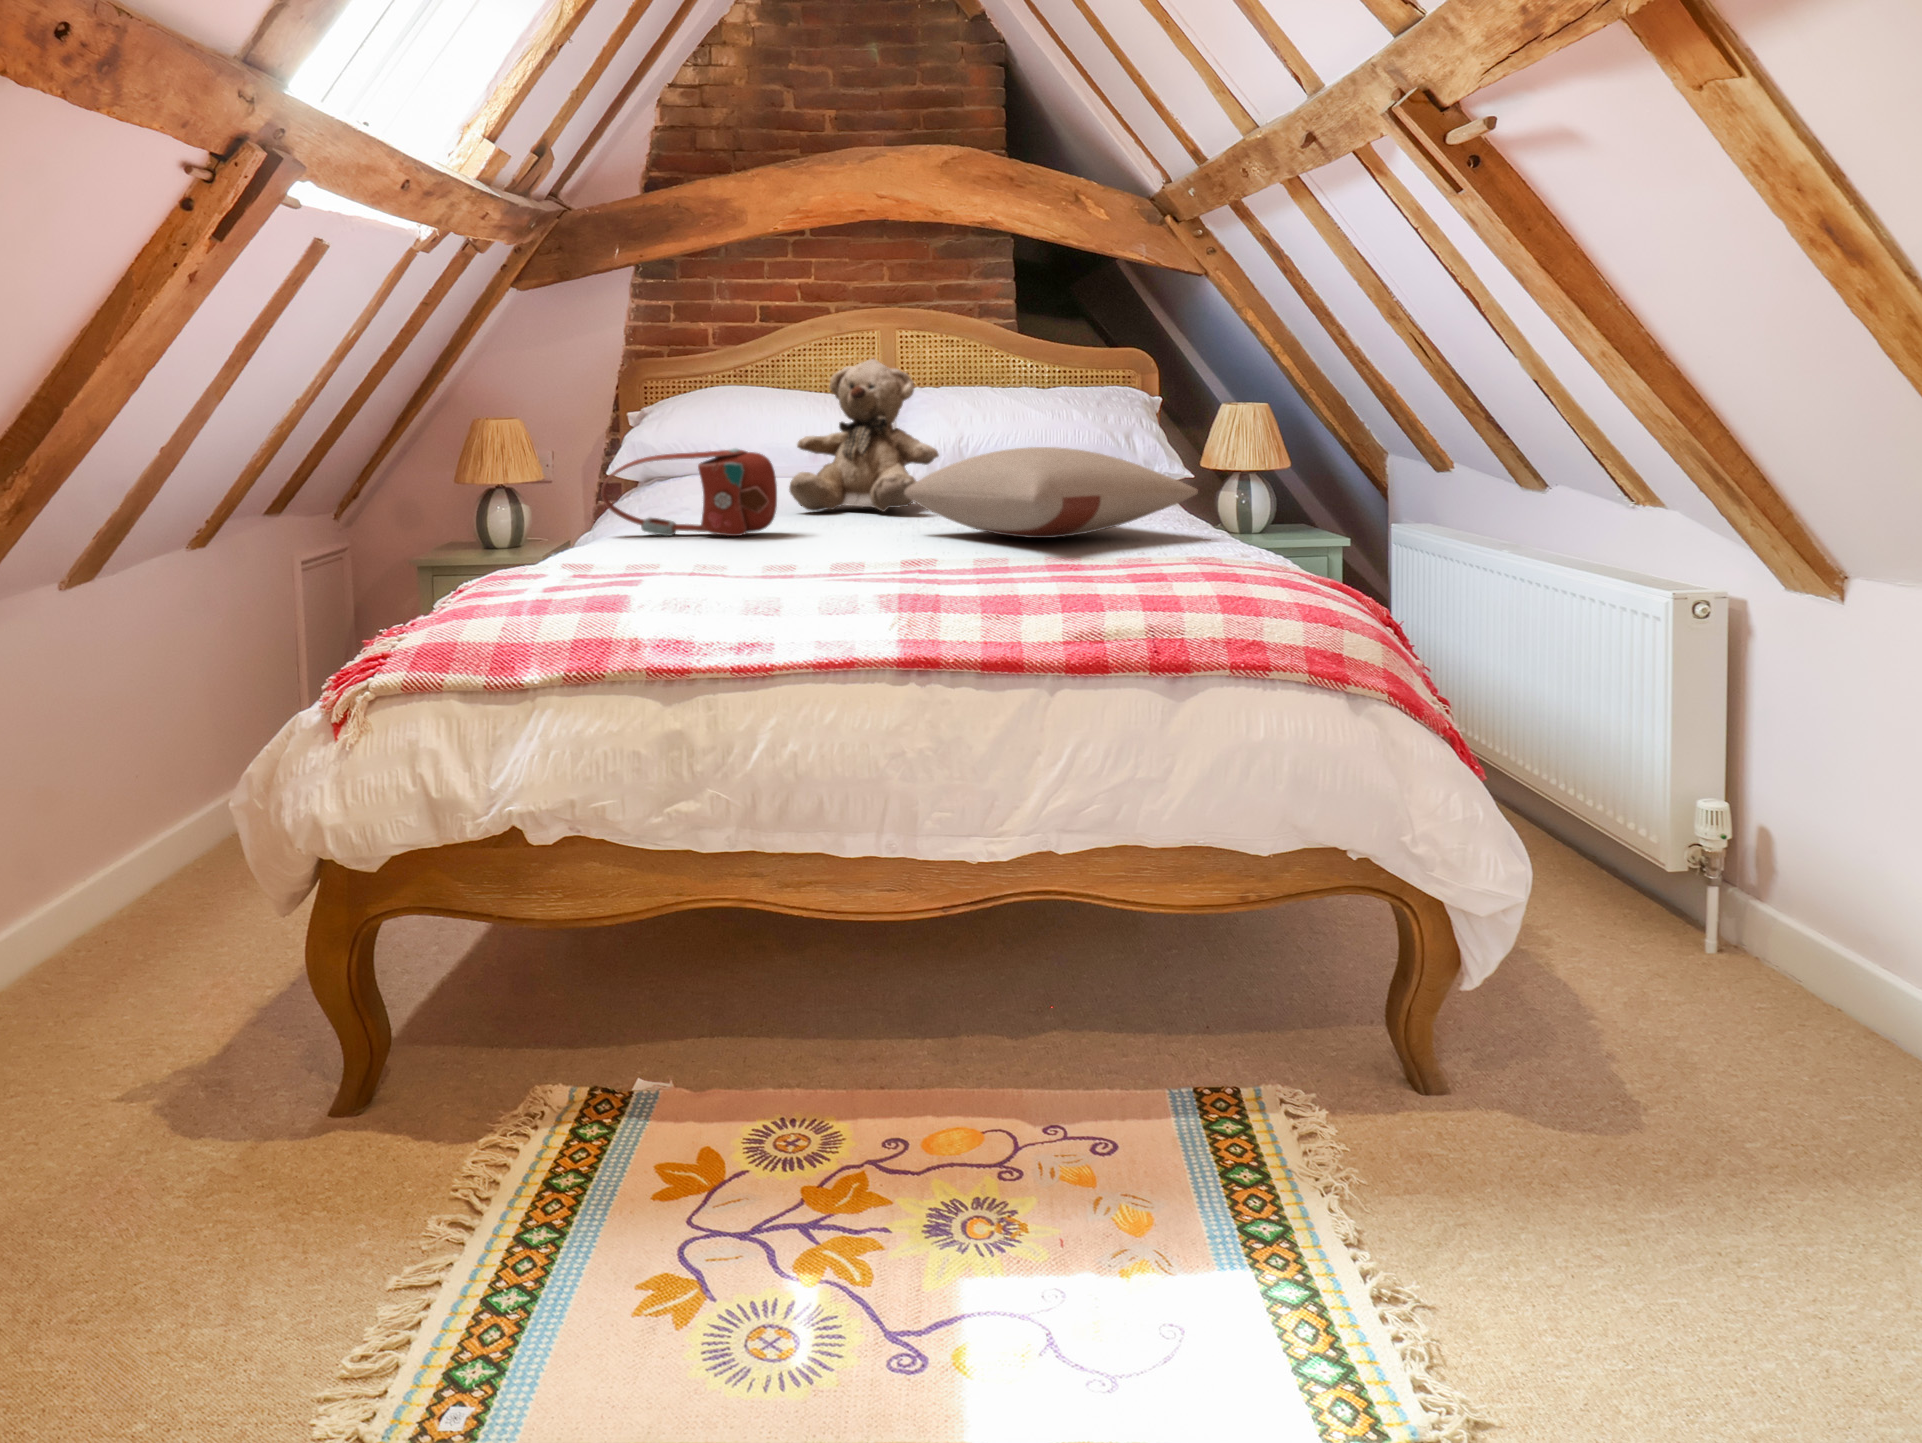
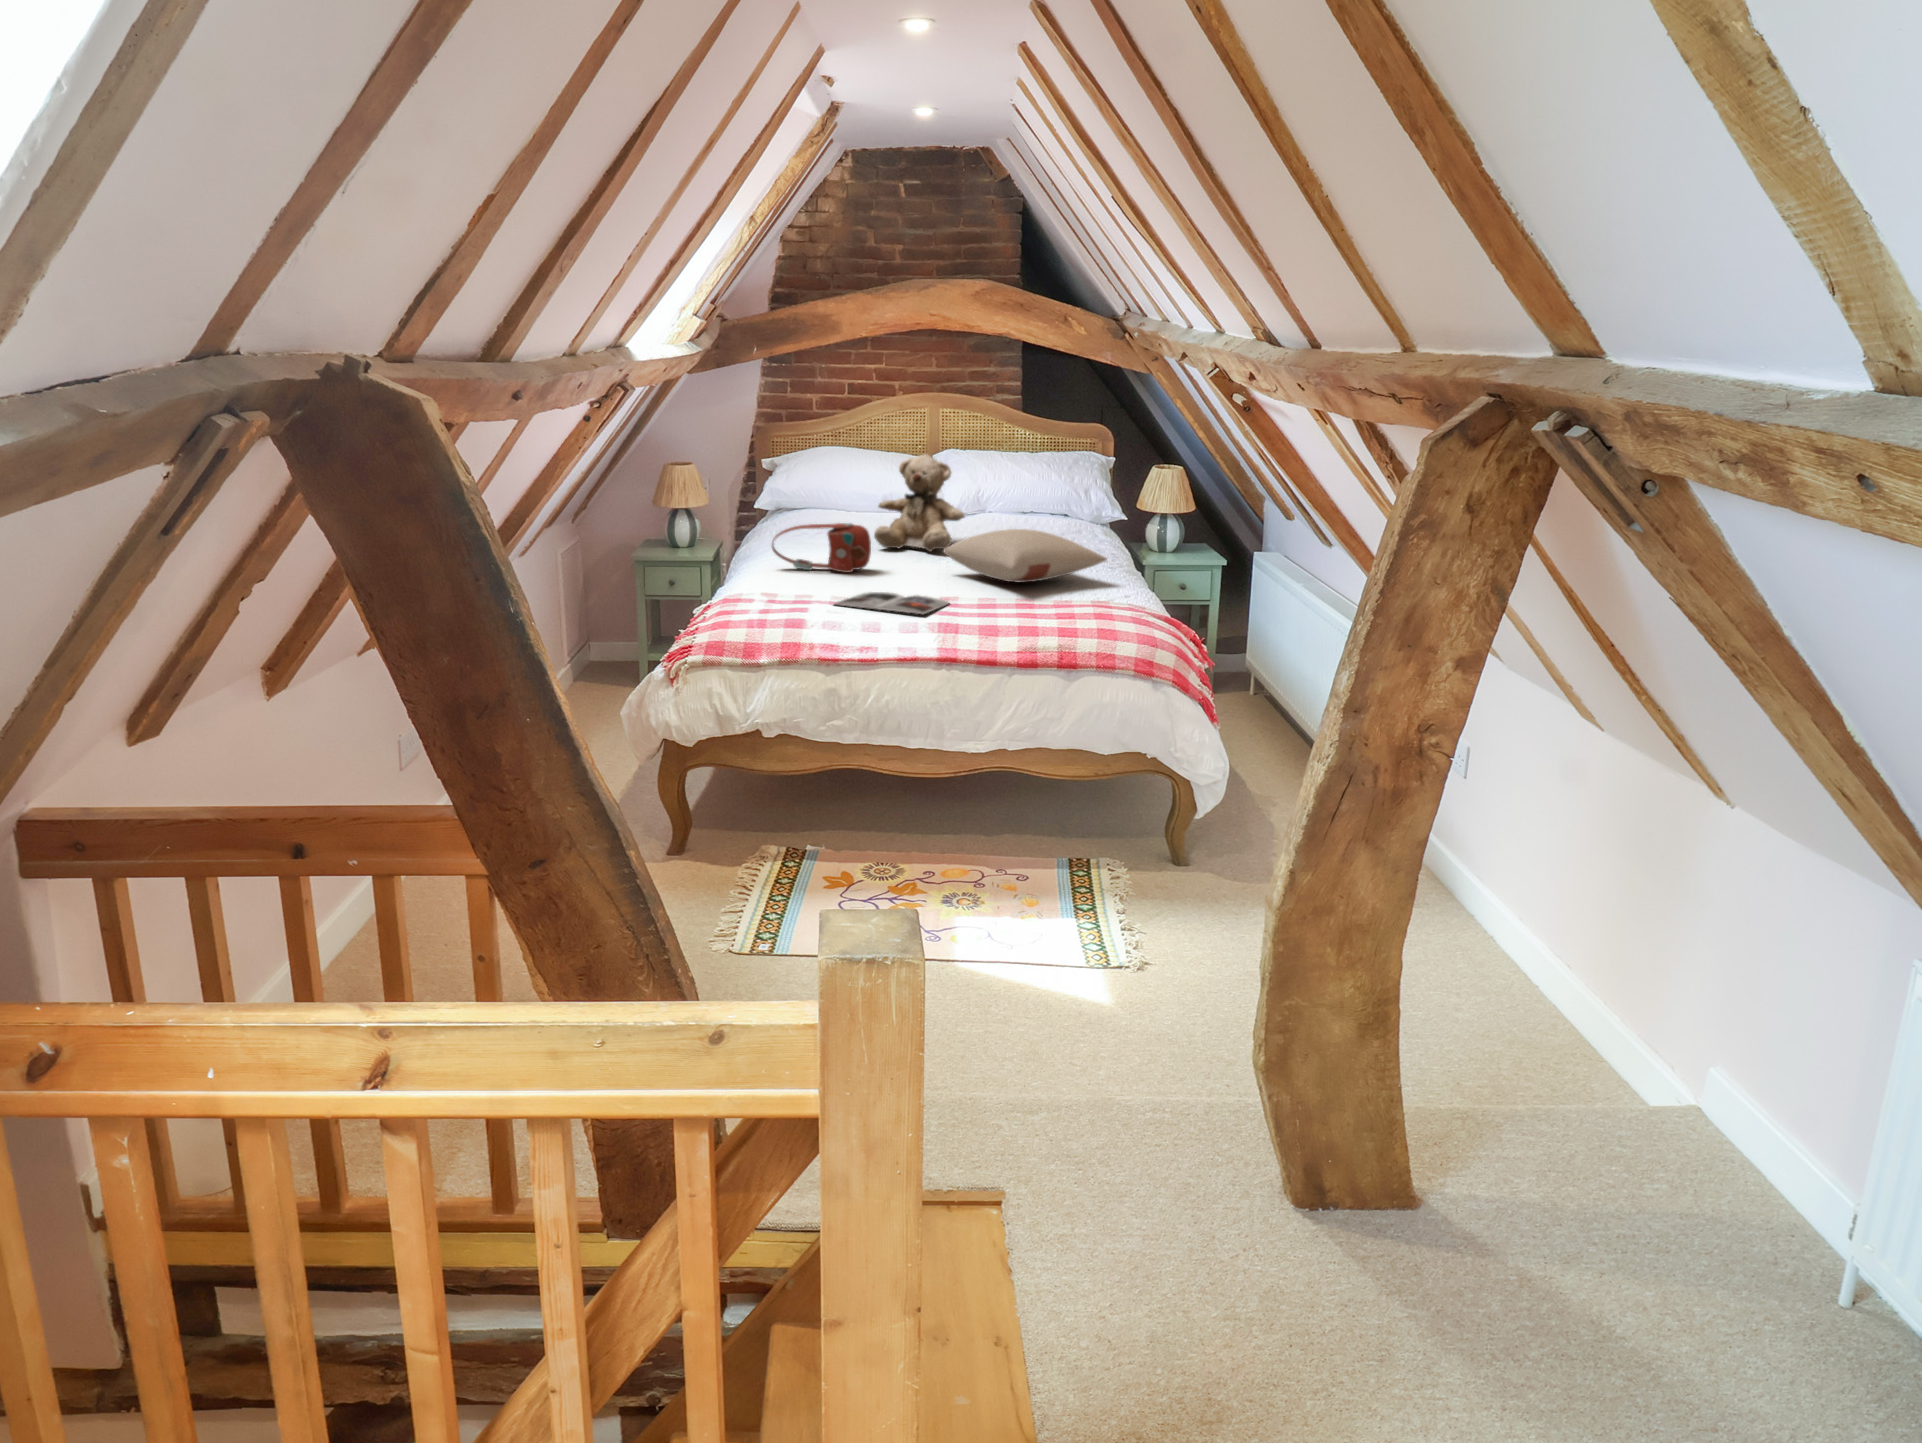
magazine: none [691,554,920,580] -> present [835,592,949,614]

